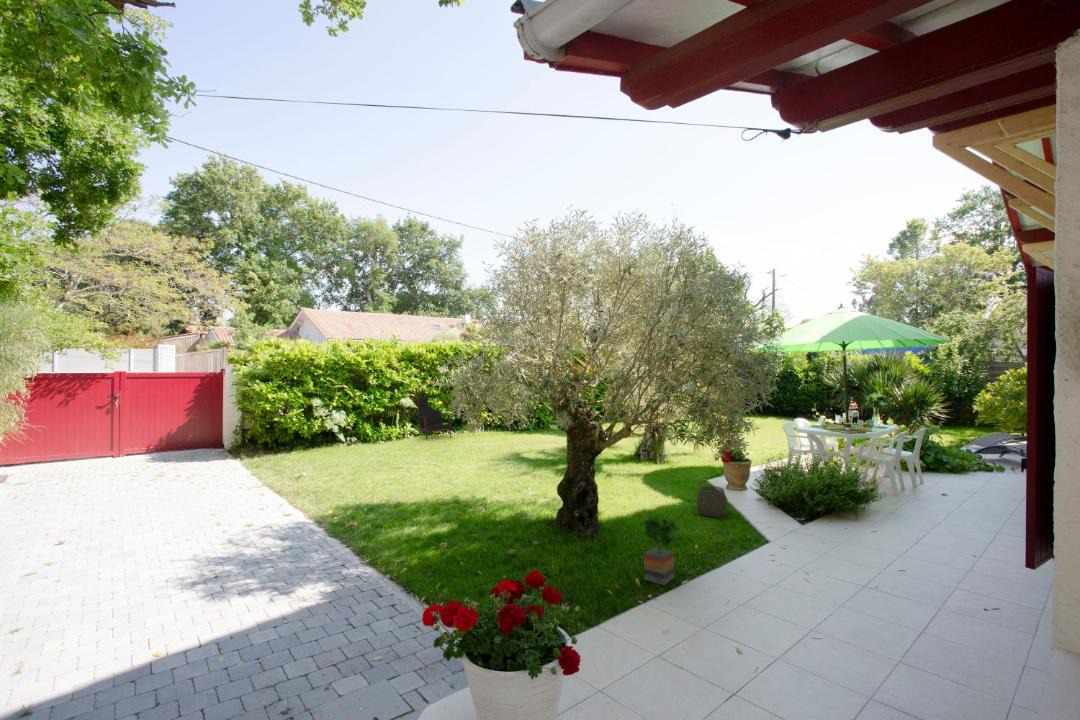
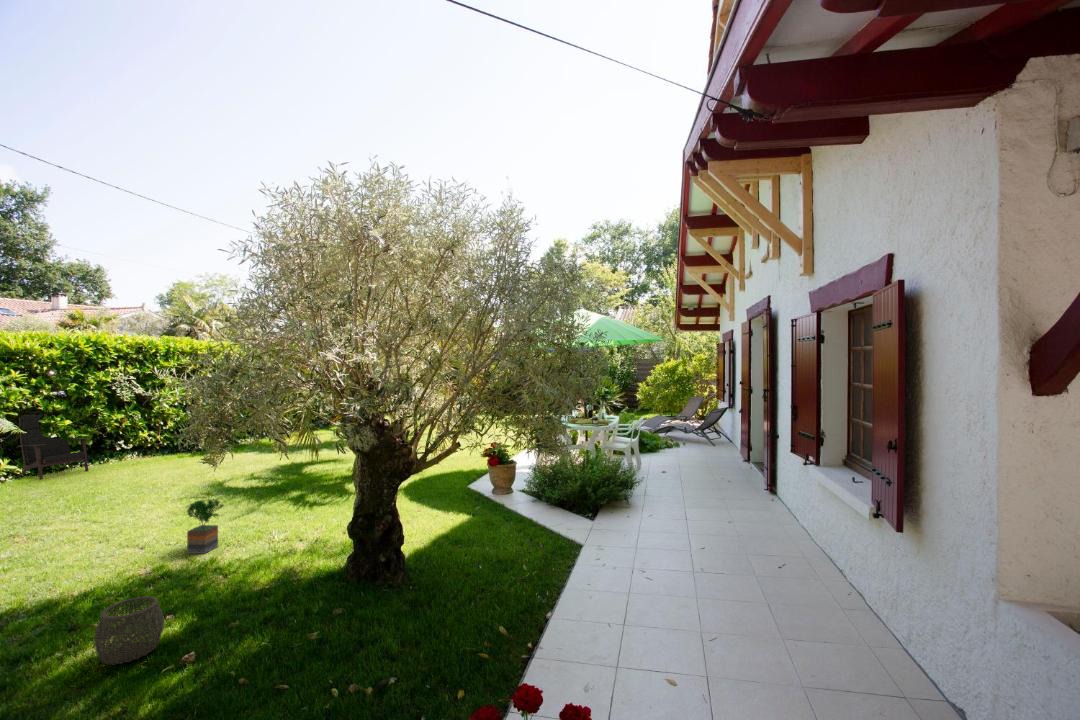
woven basket: present [696,486,727,517] -> present [94,596,164,665]
potted tree: present [643,518,680,585] -> present [187,500,224,554]

